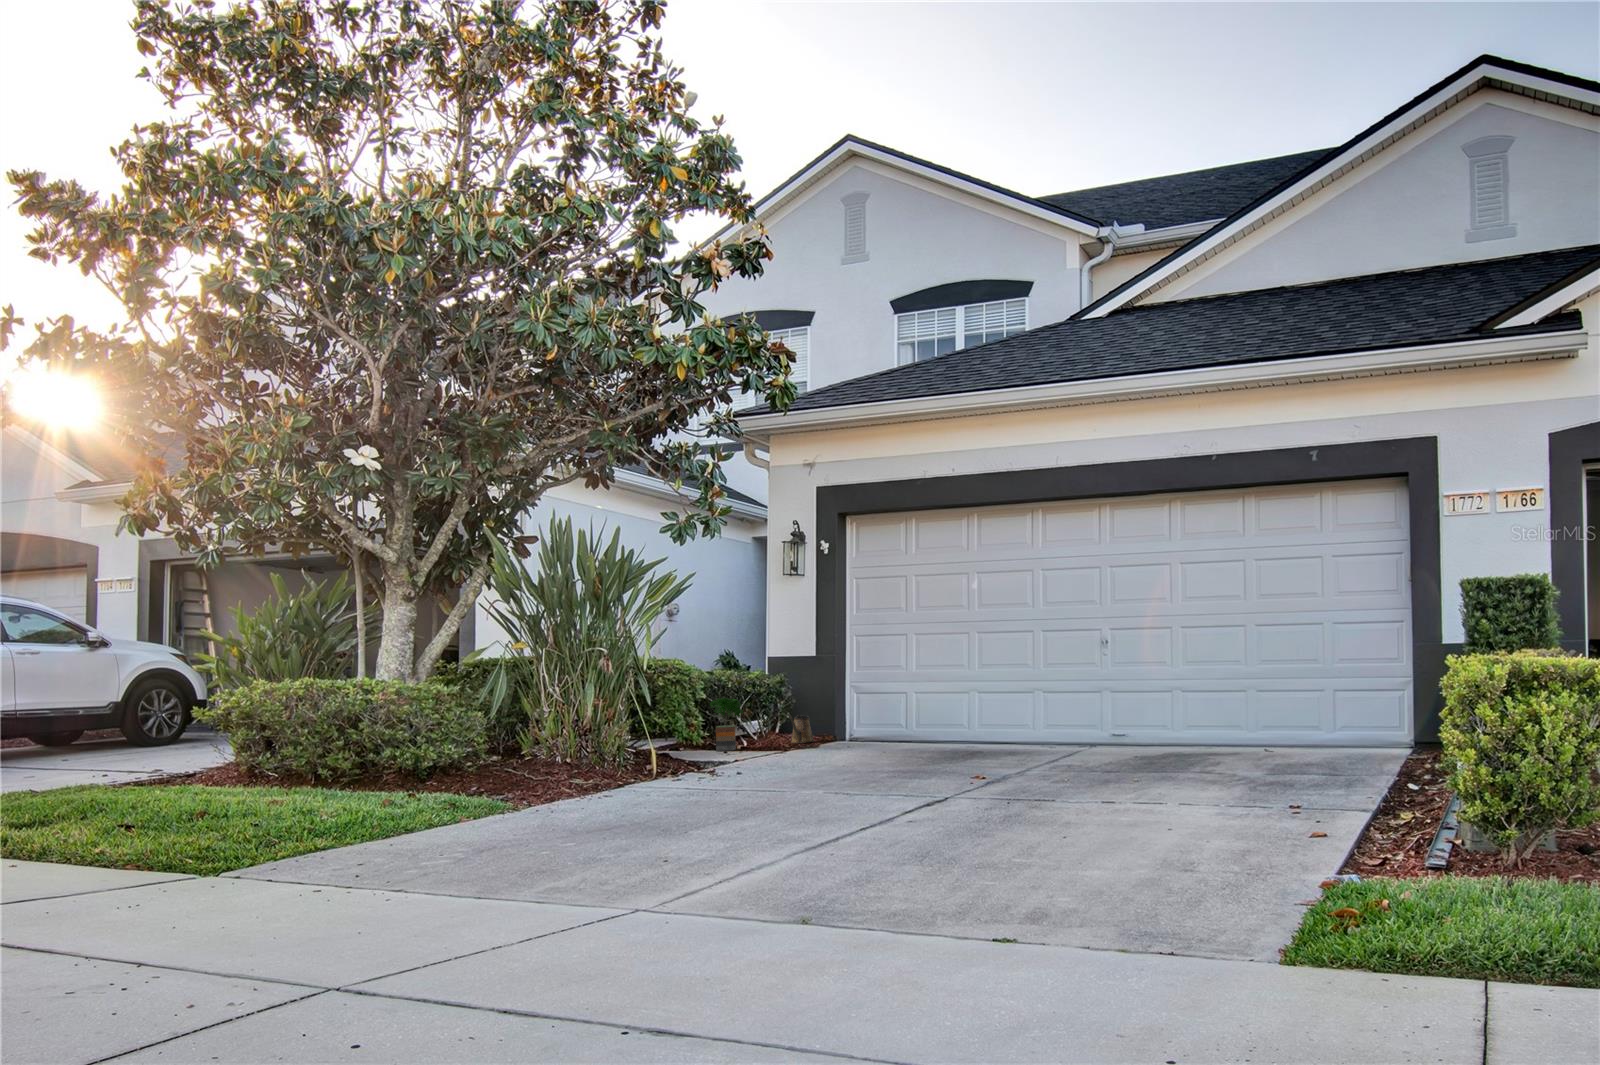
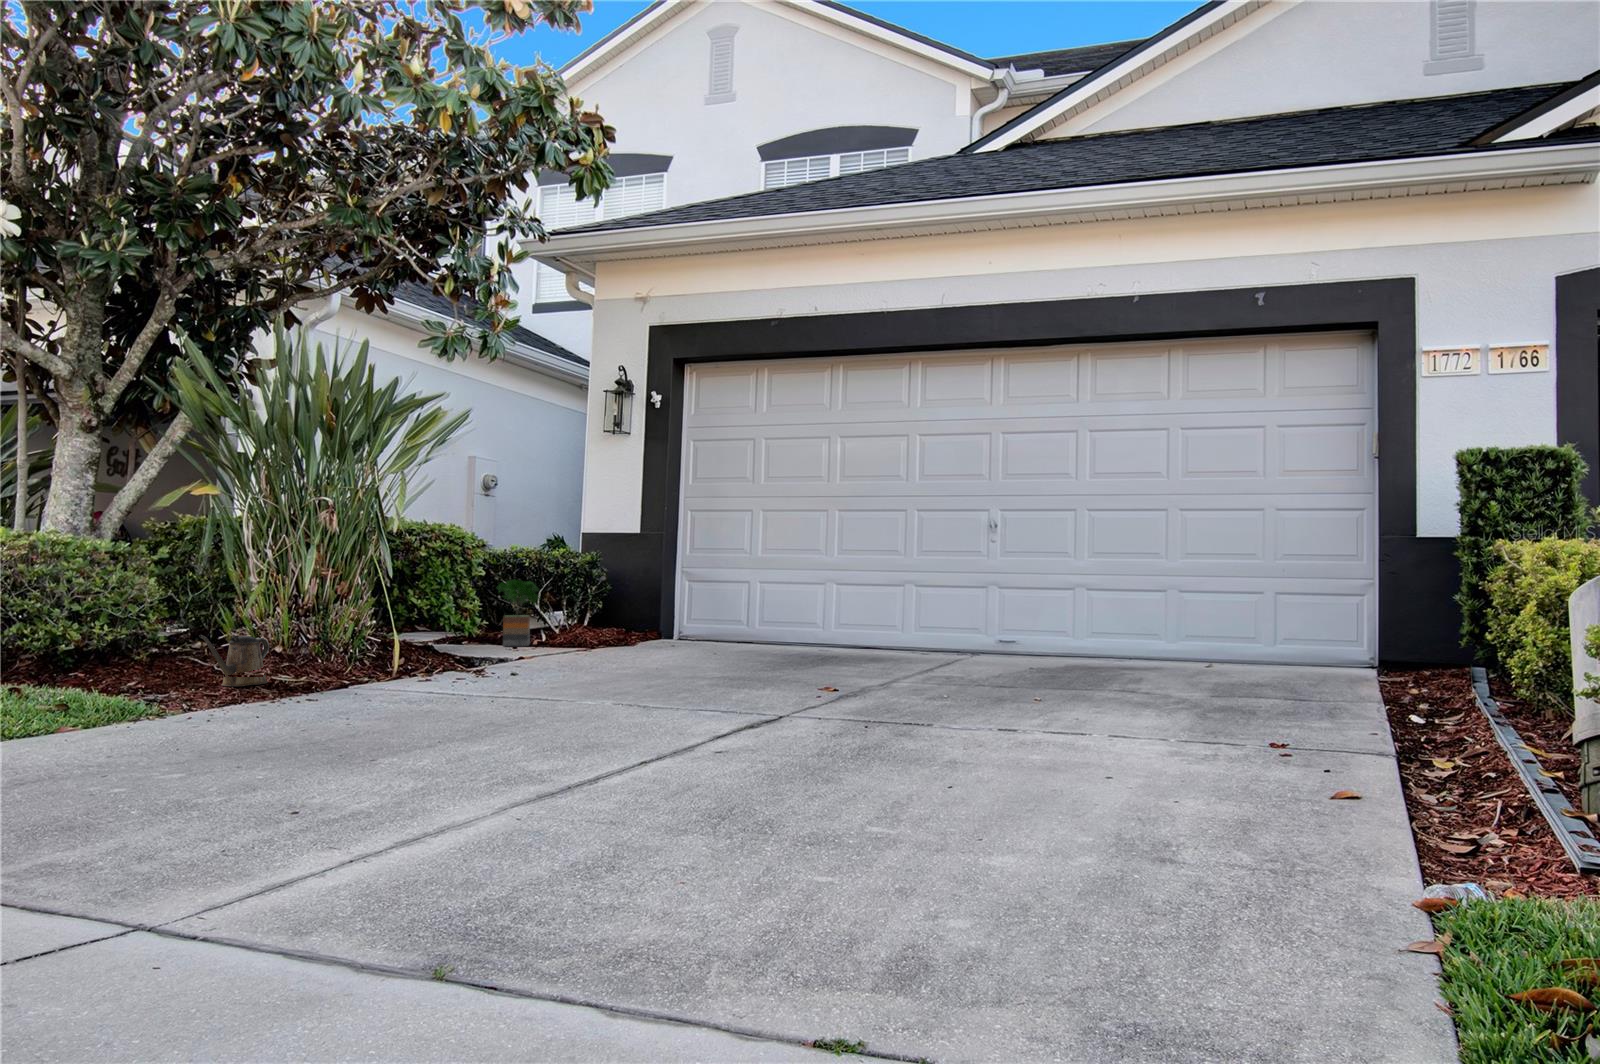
watering can: present [788,714,814,743] -> present [199,635,269,686]

